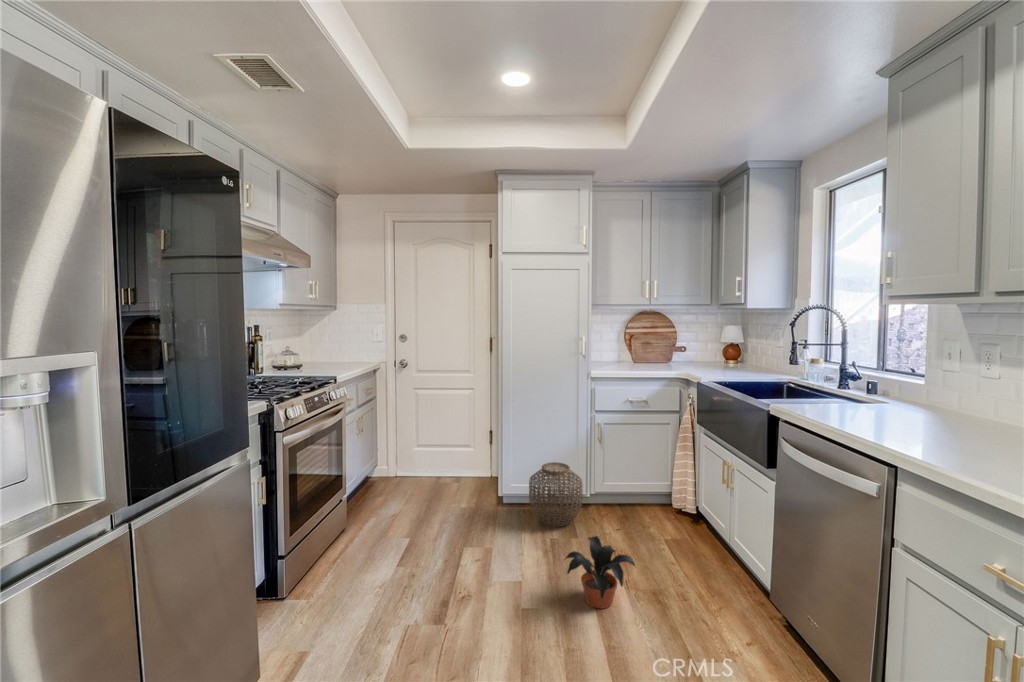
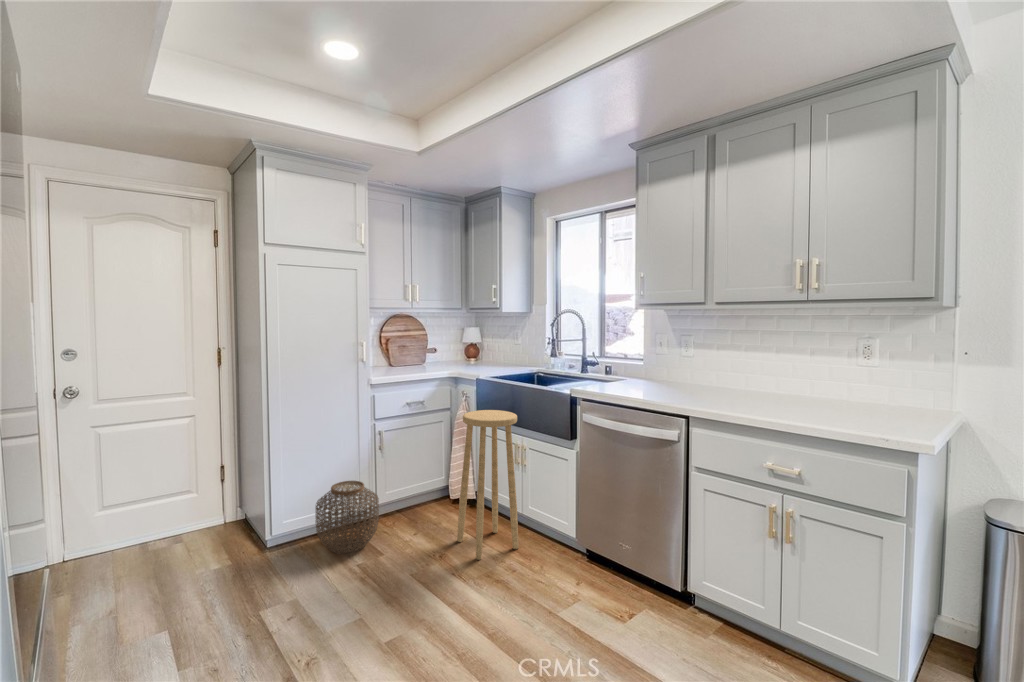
stool: none [651,416,717,582] -> present [457,410,518,560]
potted plant: present [566,536,635,609] -> none [413,539,484,607]

